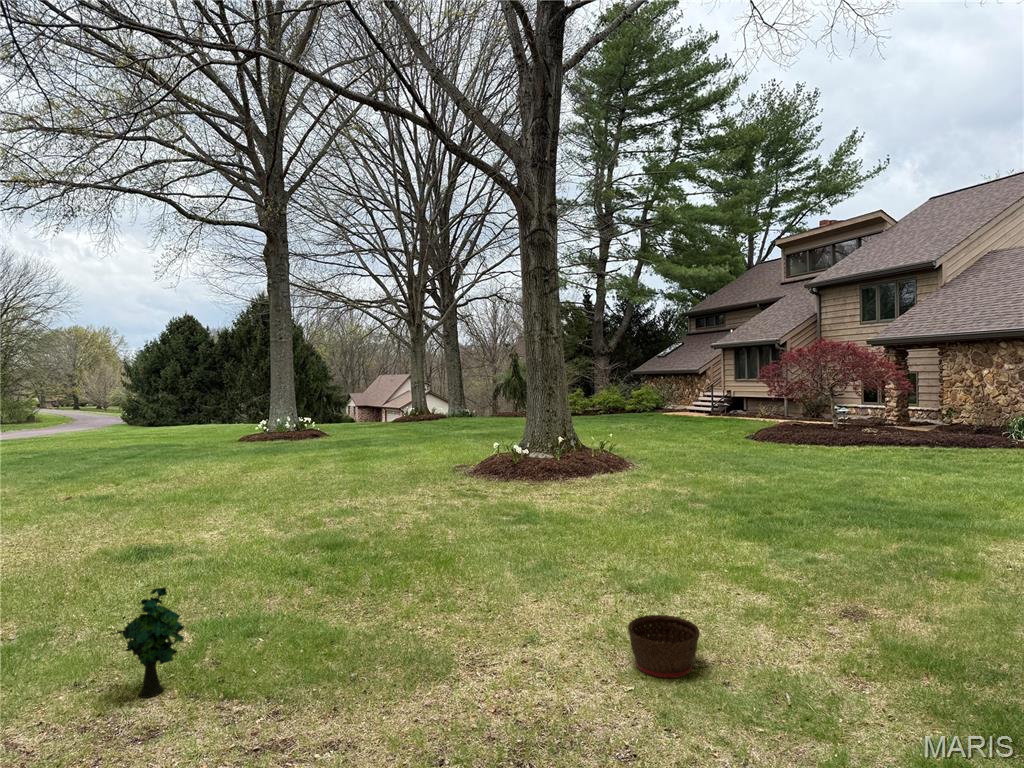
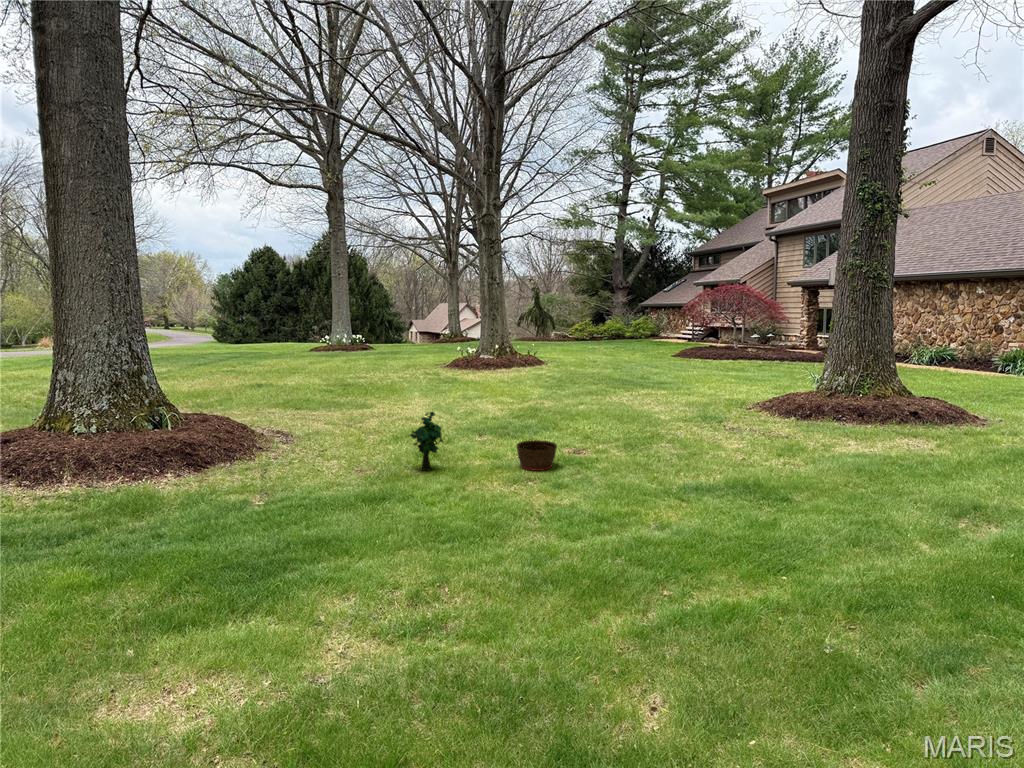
decorative plant: present [115,587,185,698] -> present [410,412,443,471]

